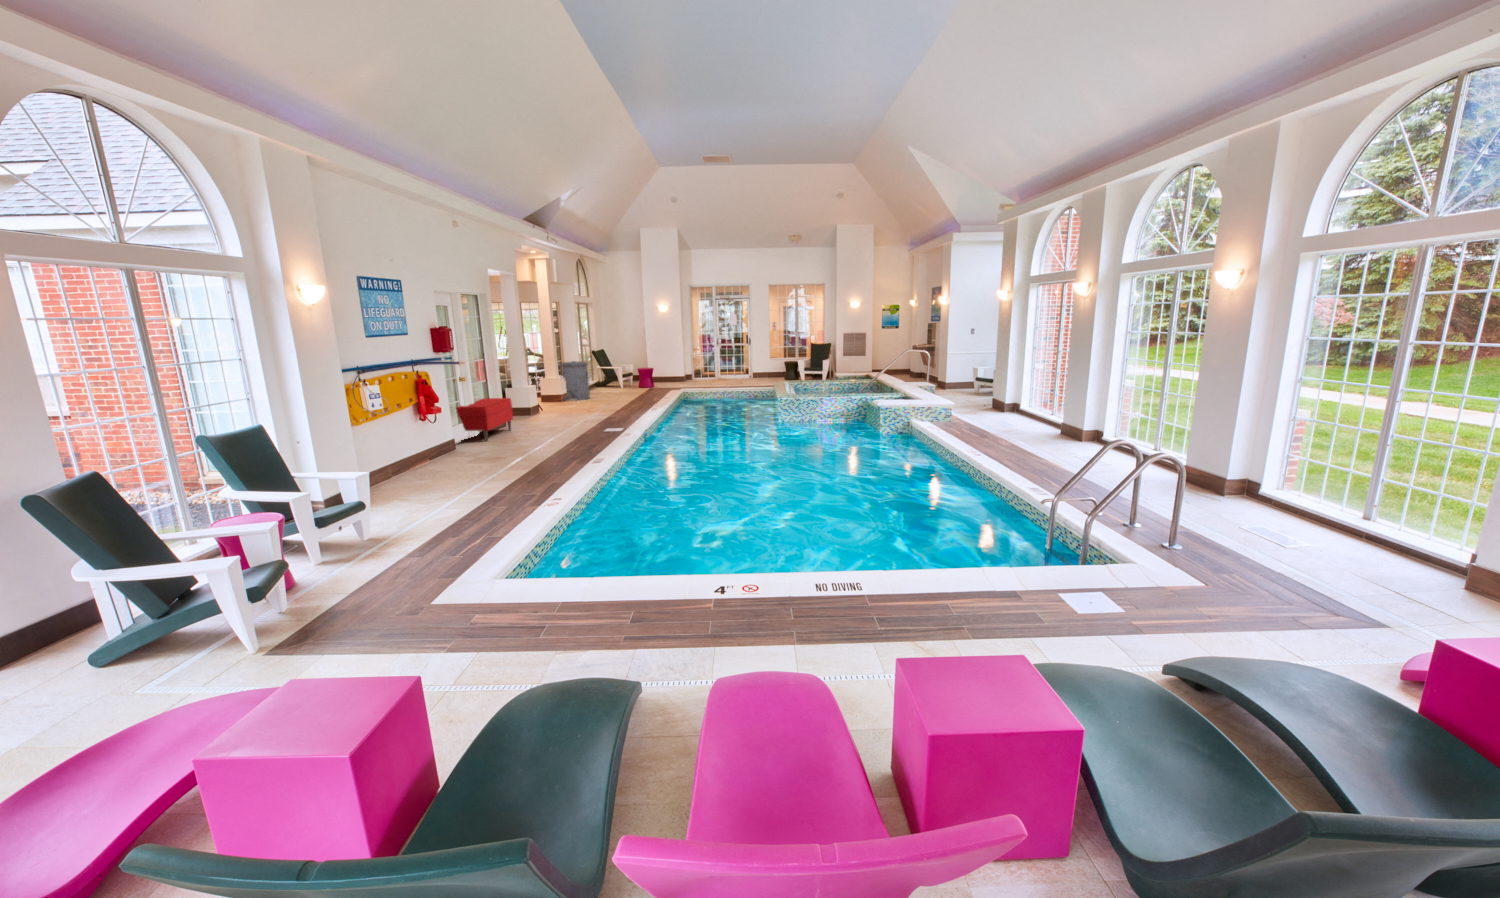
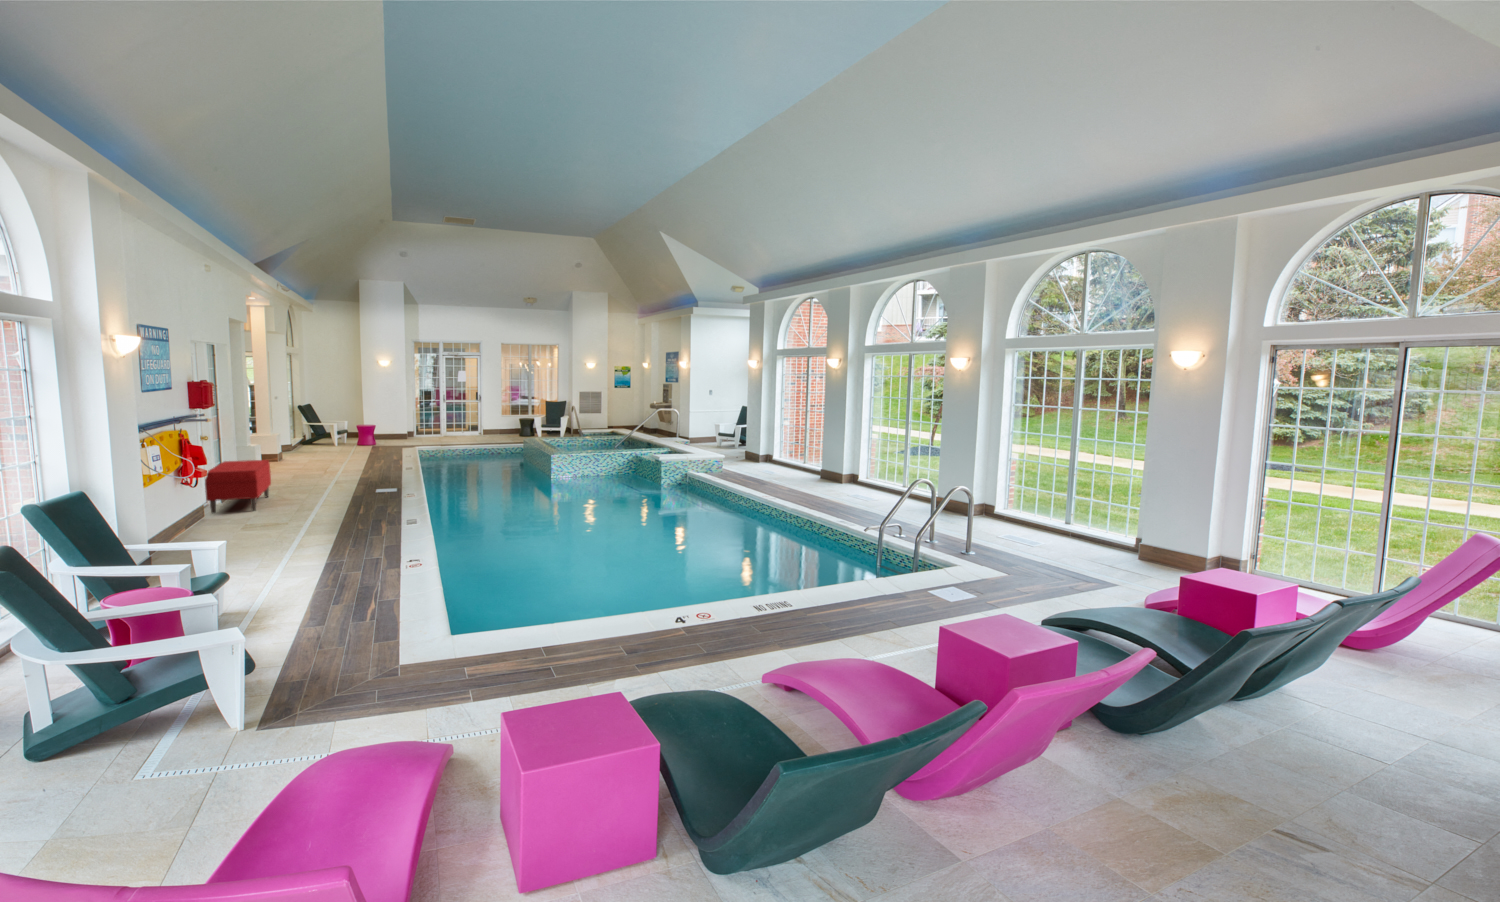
trash can: present [561,361,590,400] -> none [279,417,319,462]

